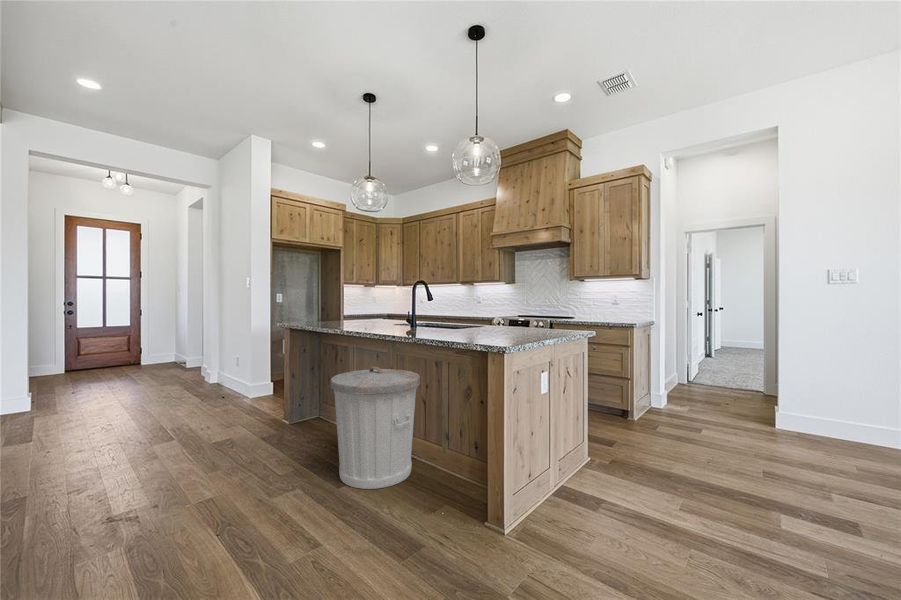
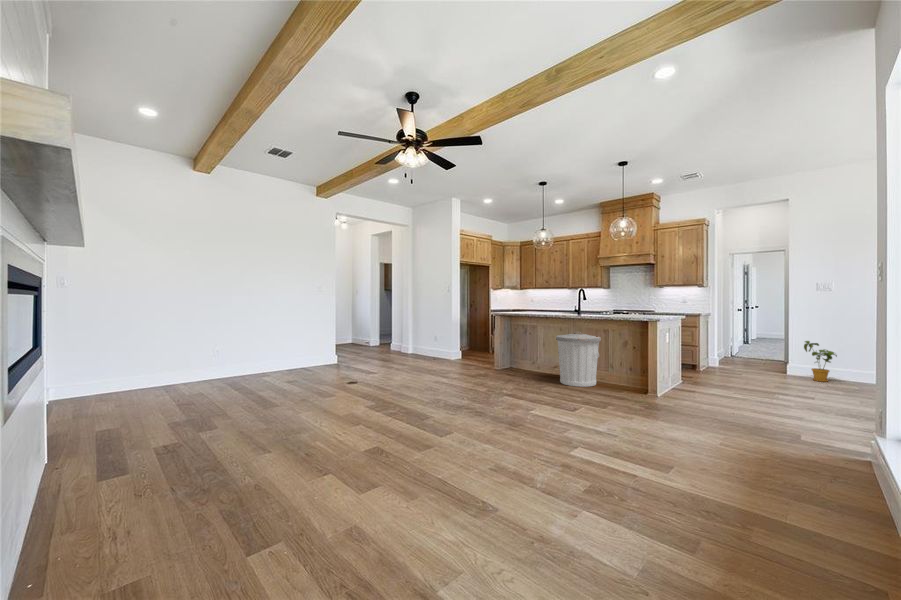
house plant: none [808,376,873,453] -> present [804,341,837,382]

